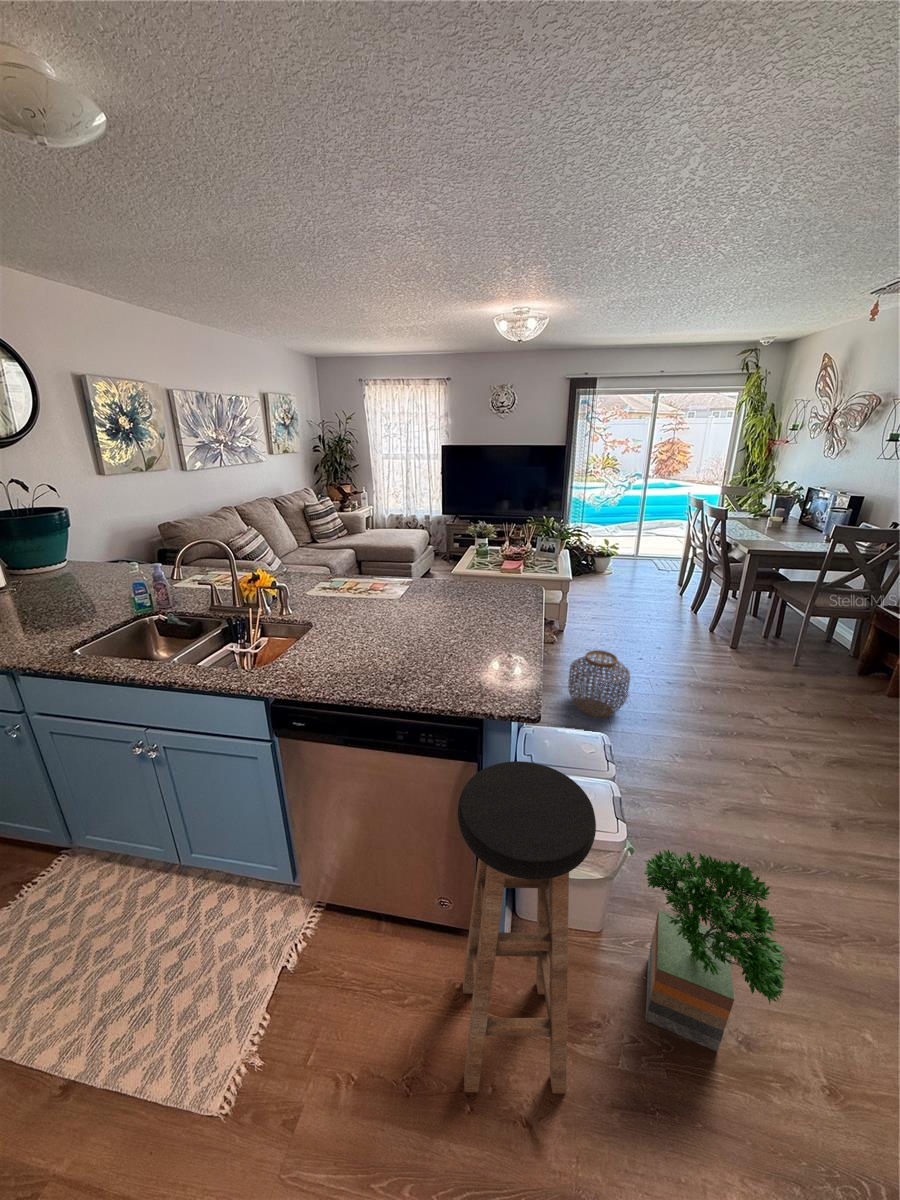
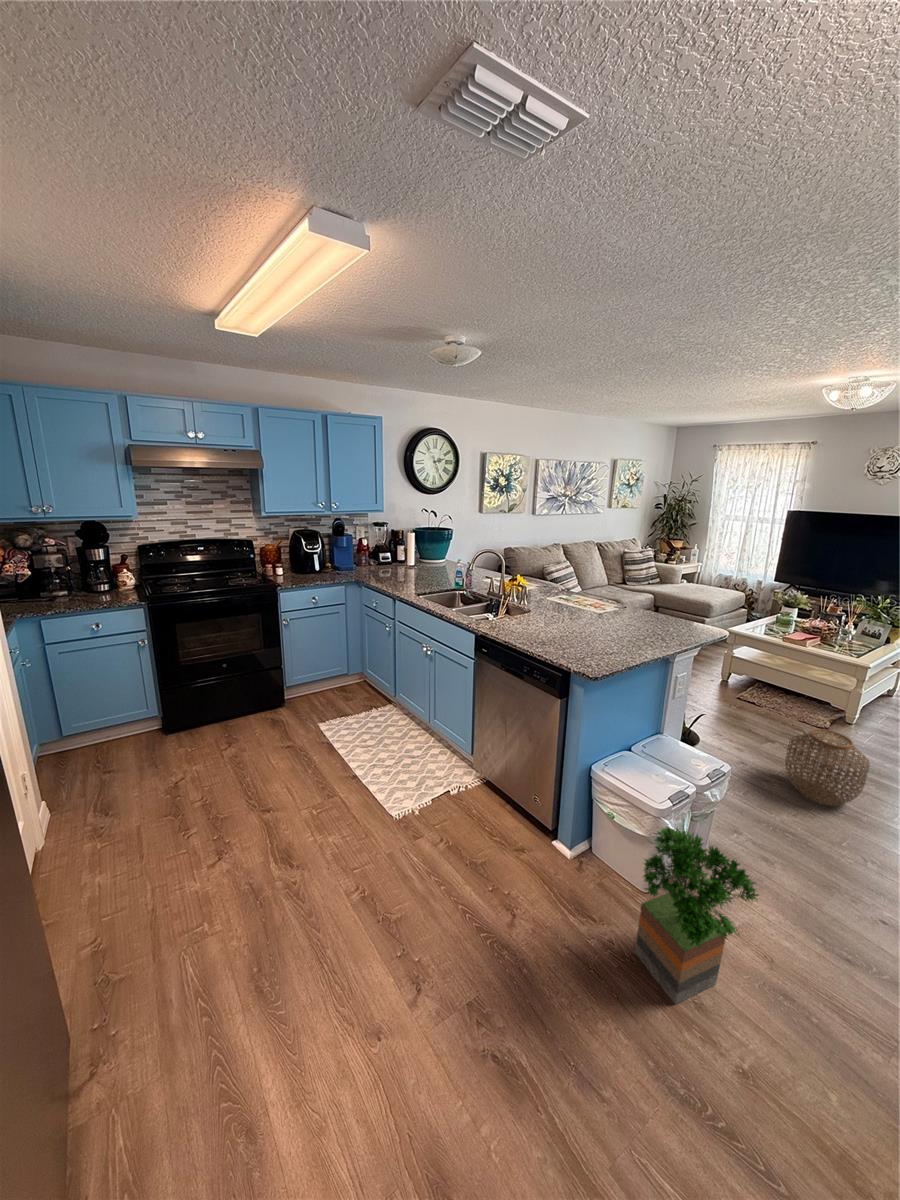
bar stool: present [458,761,596,1094] -> none [494,695,594,931]

